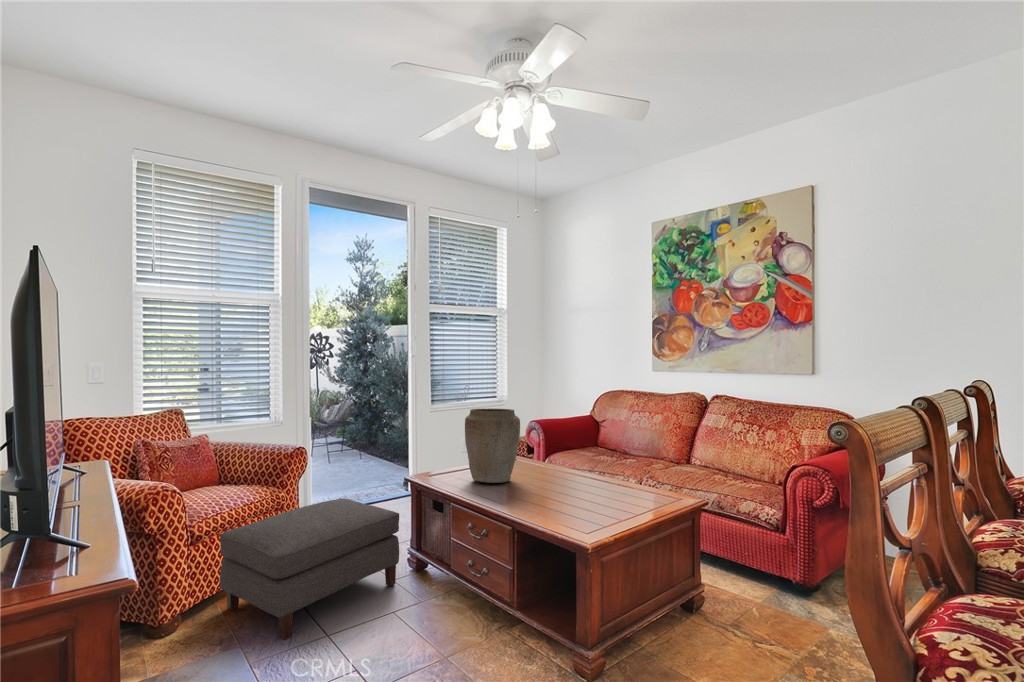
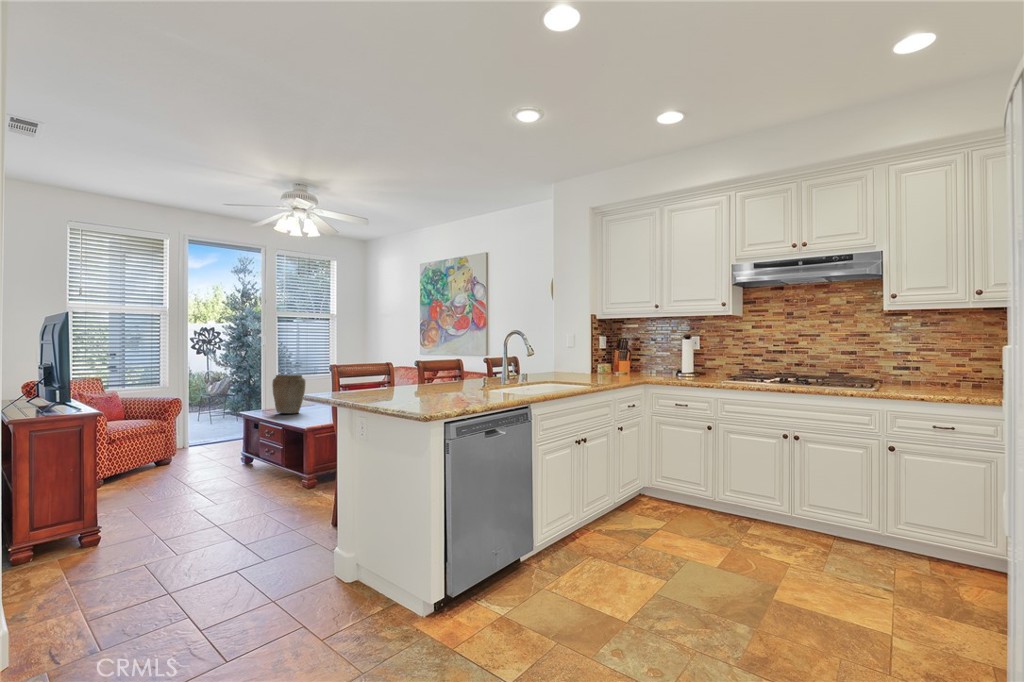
ottoman: present [220,498,399,640] -> none [126,426,233,485]

